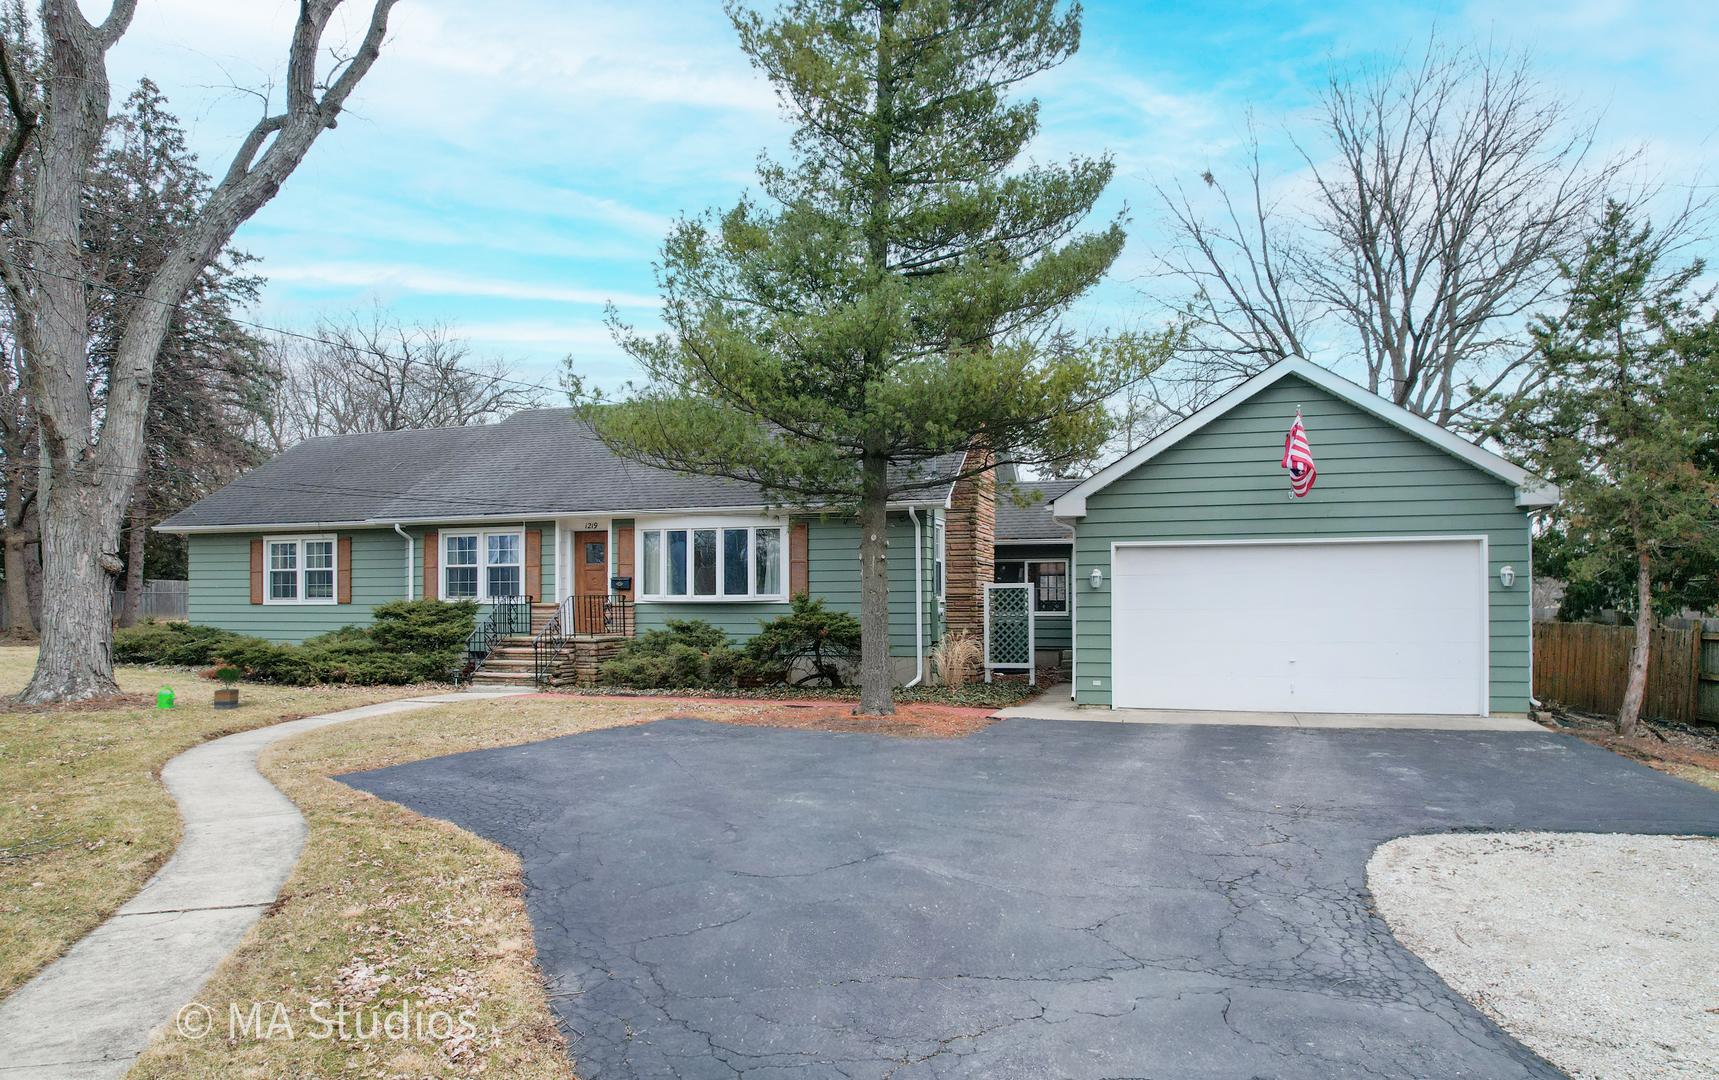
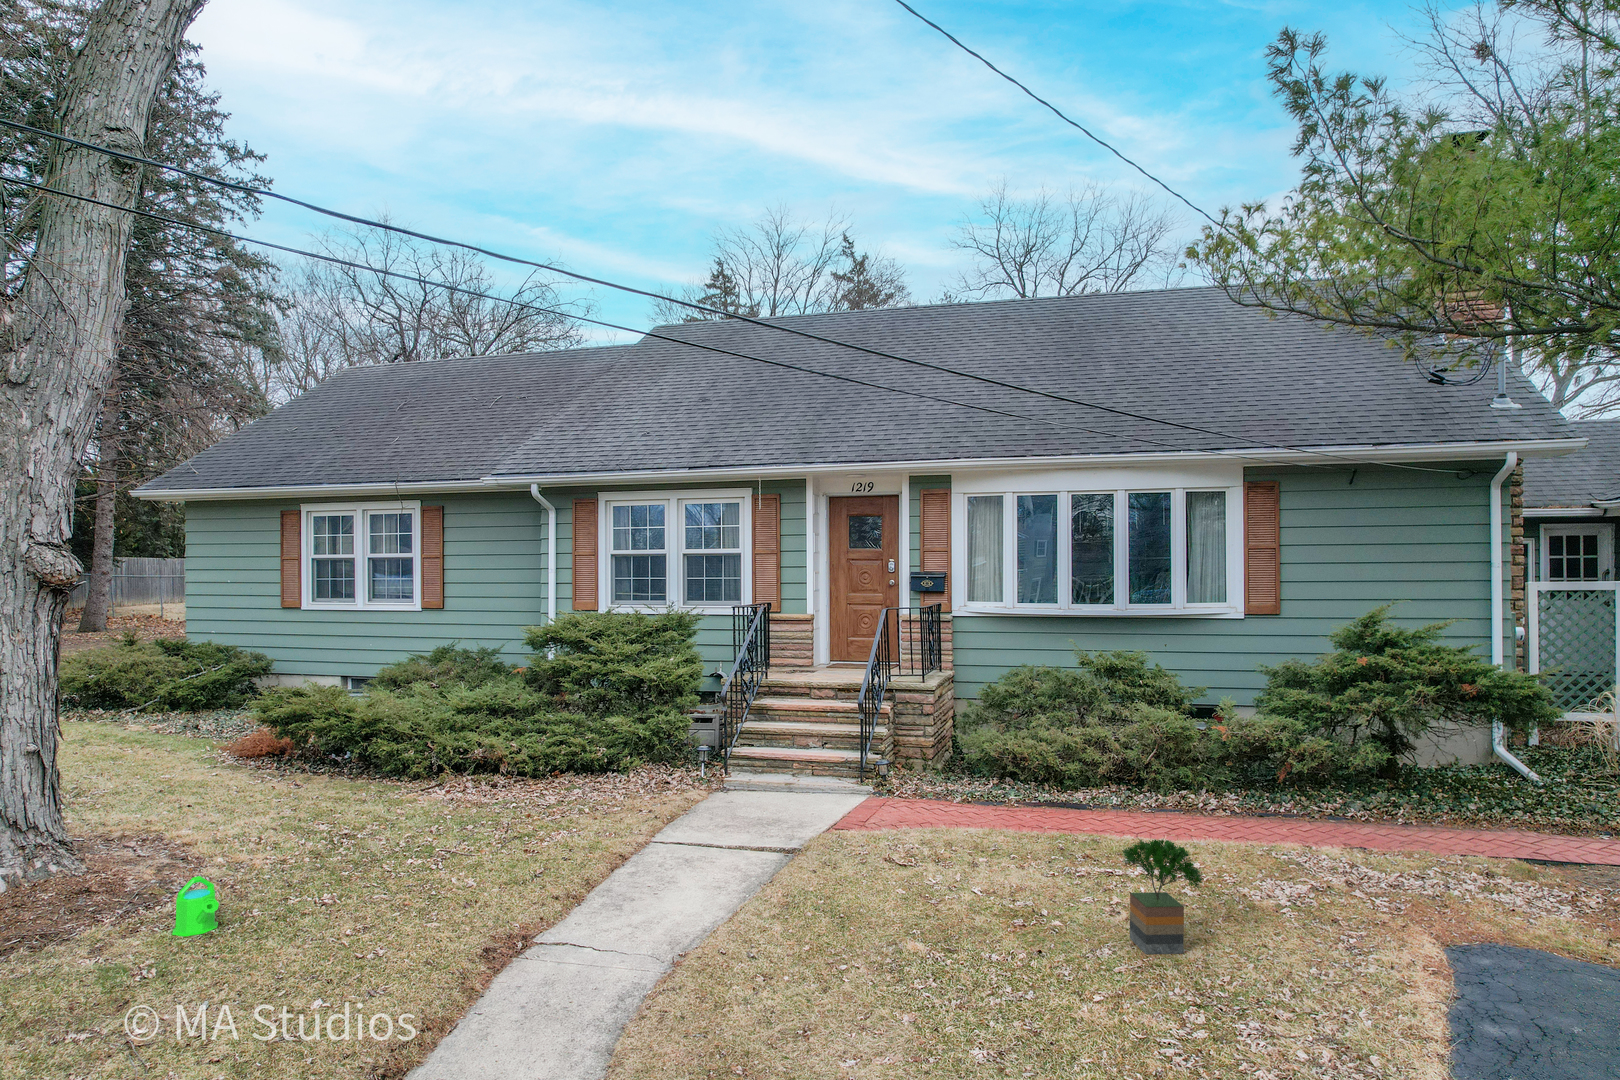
potted tree: present [214,667,244,709] -> present [1122,839,1203,954]

